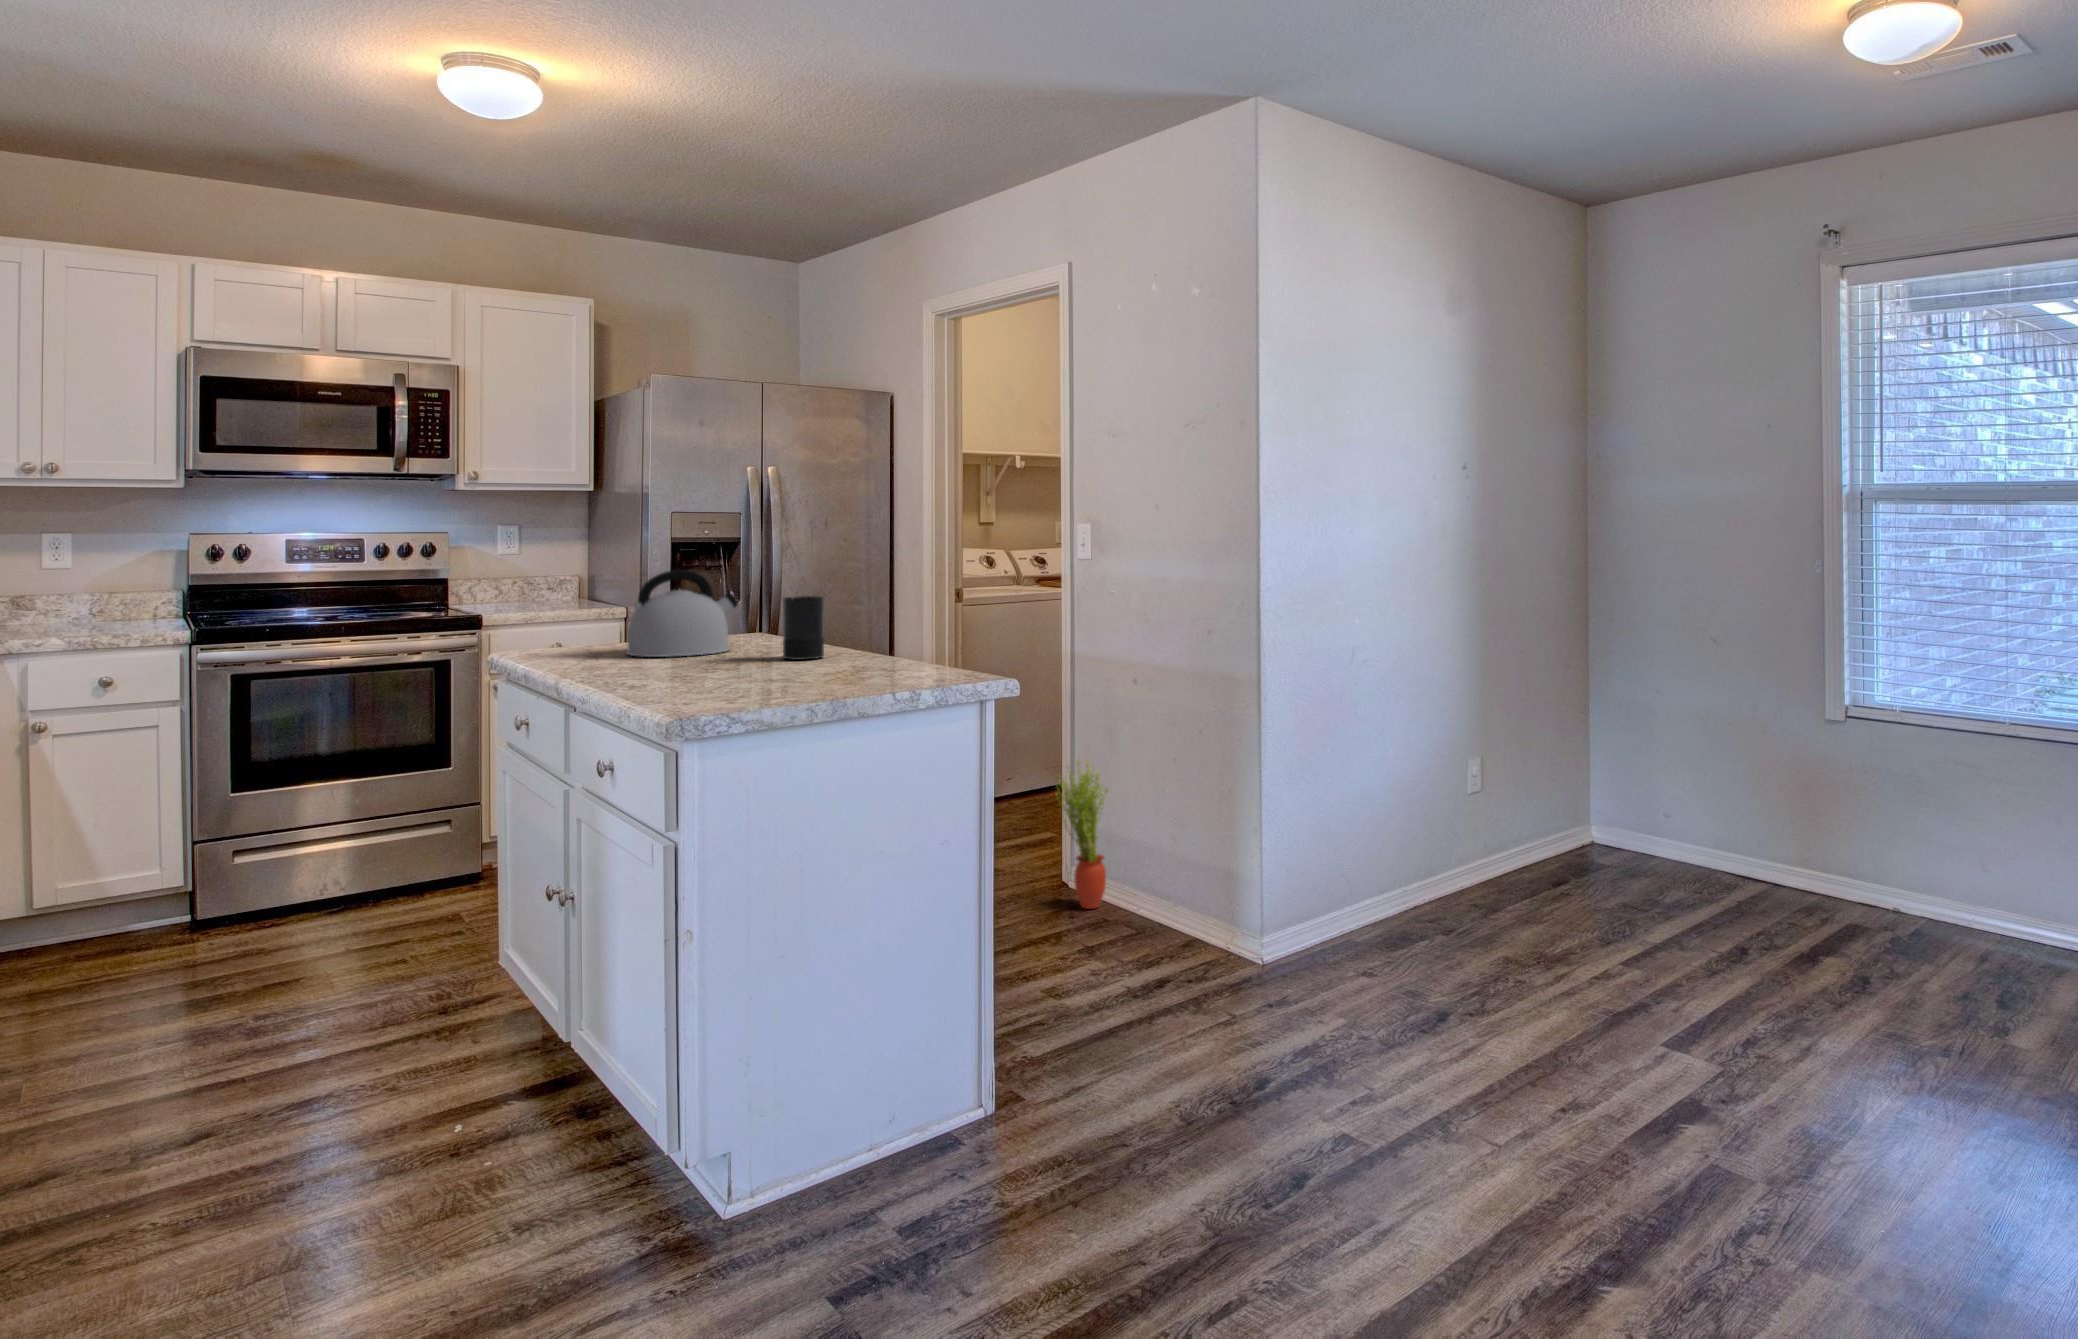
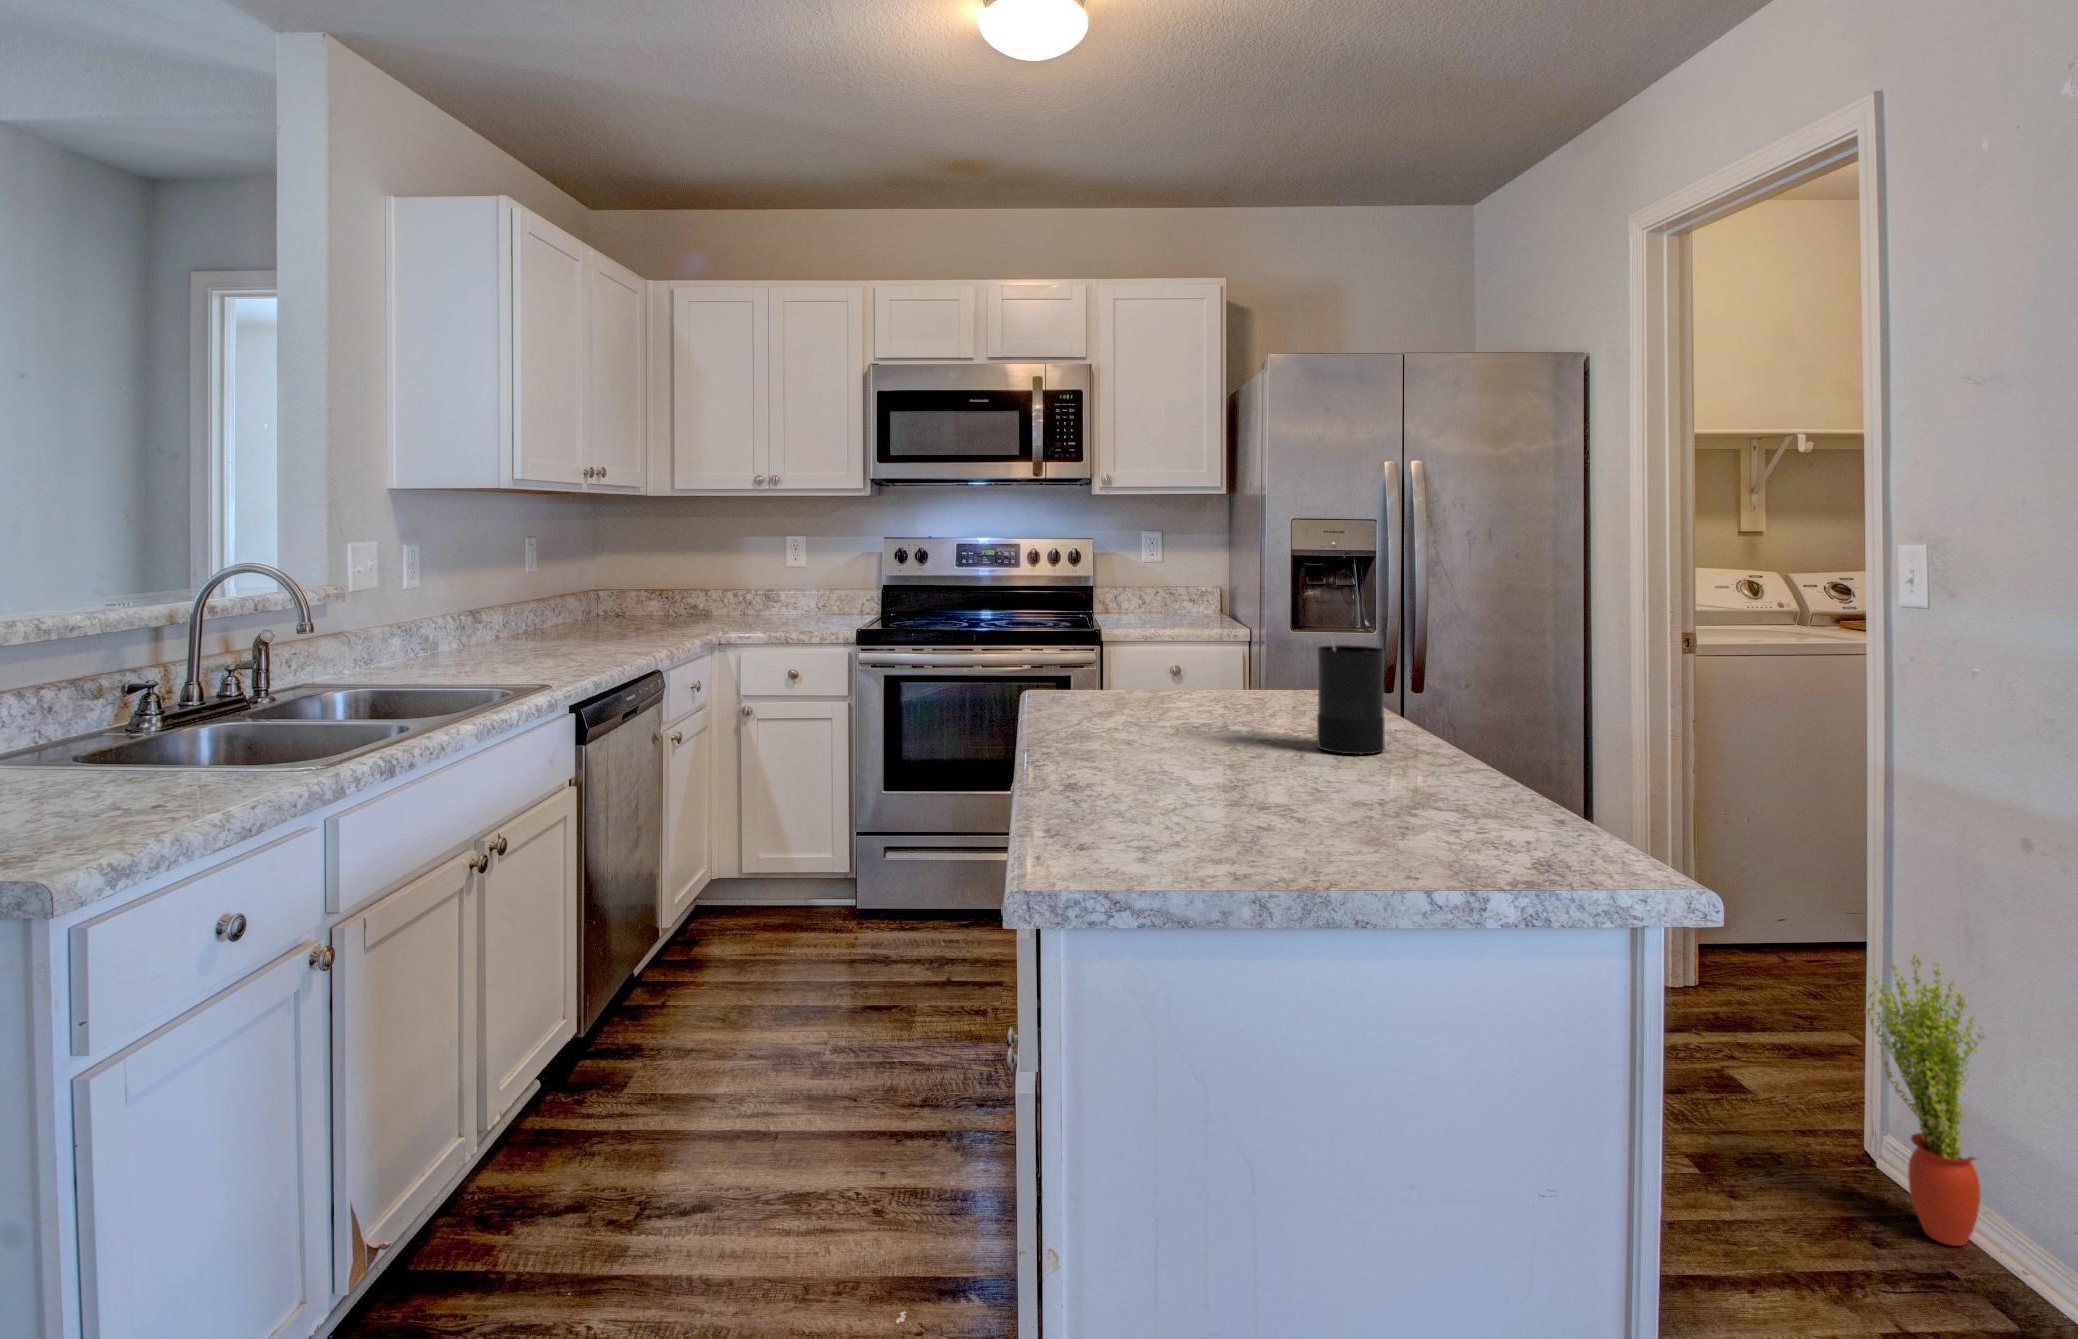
kettle: present [627,570,738,657] -> none [1128,593,1281,722]

